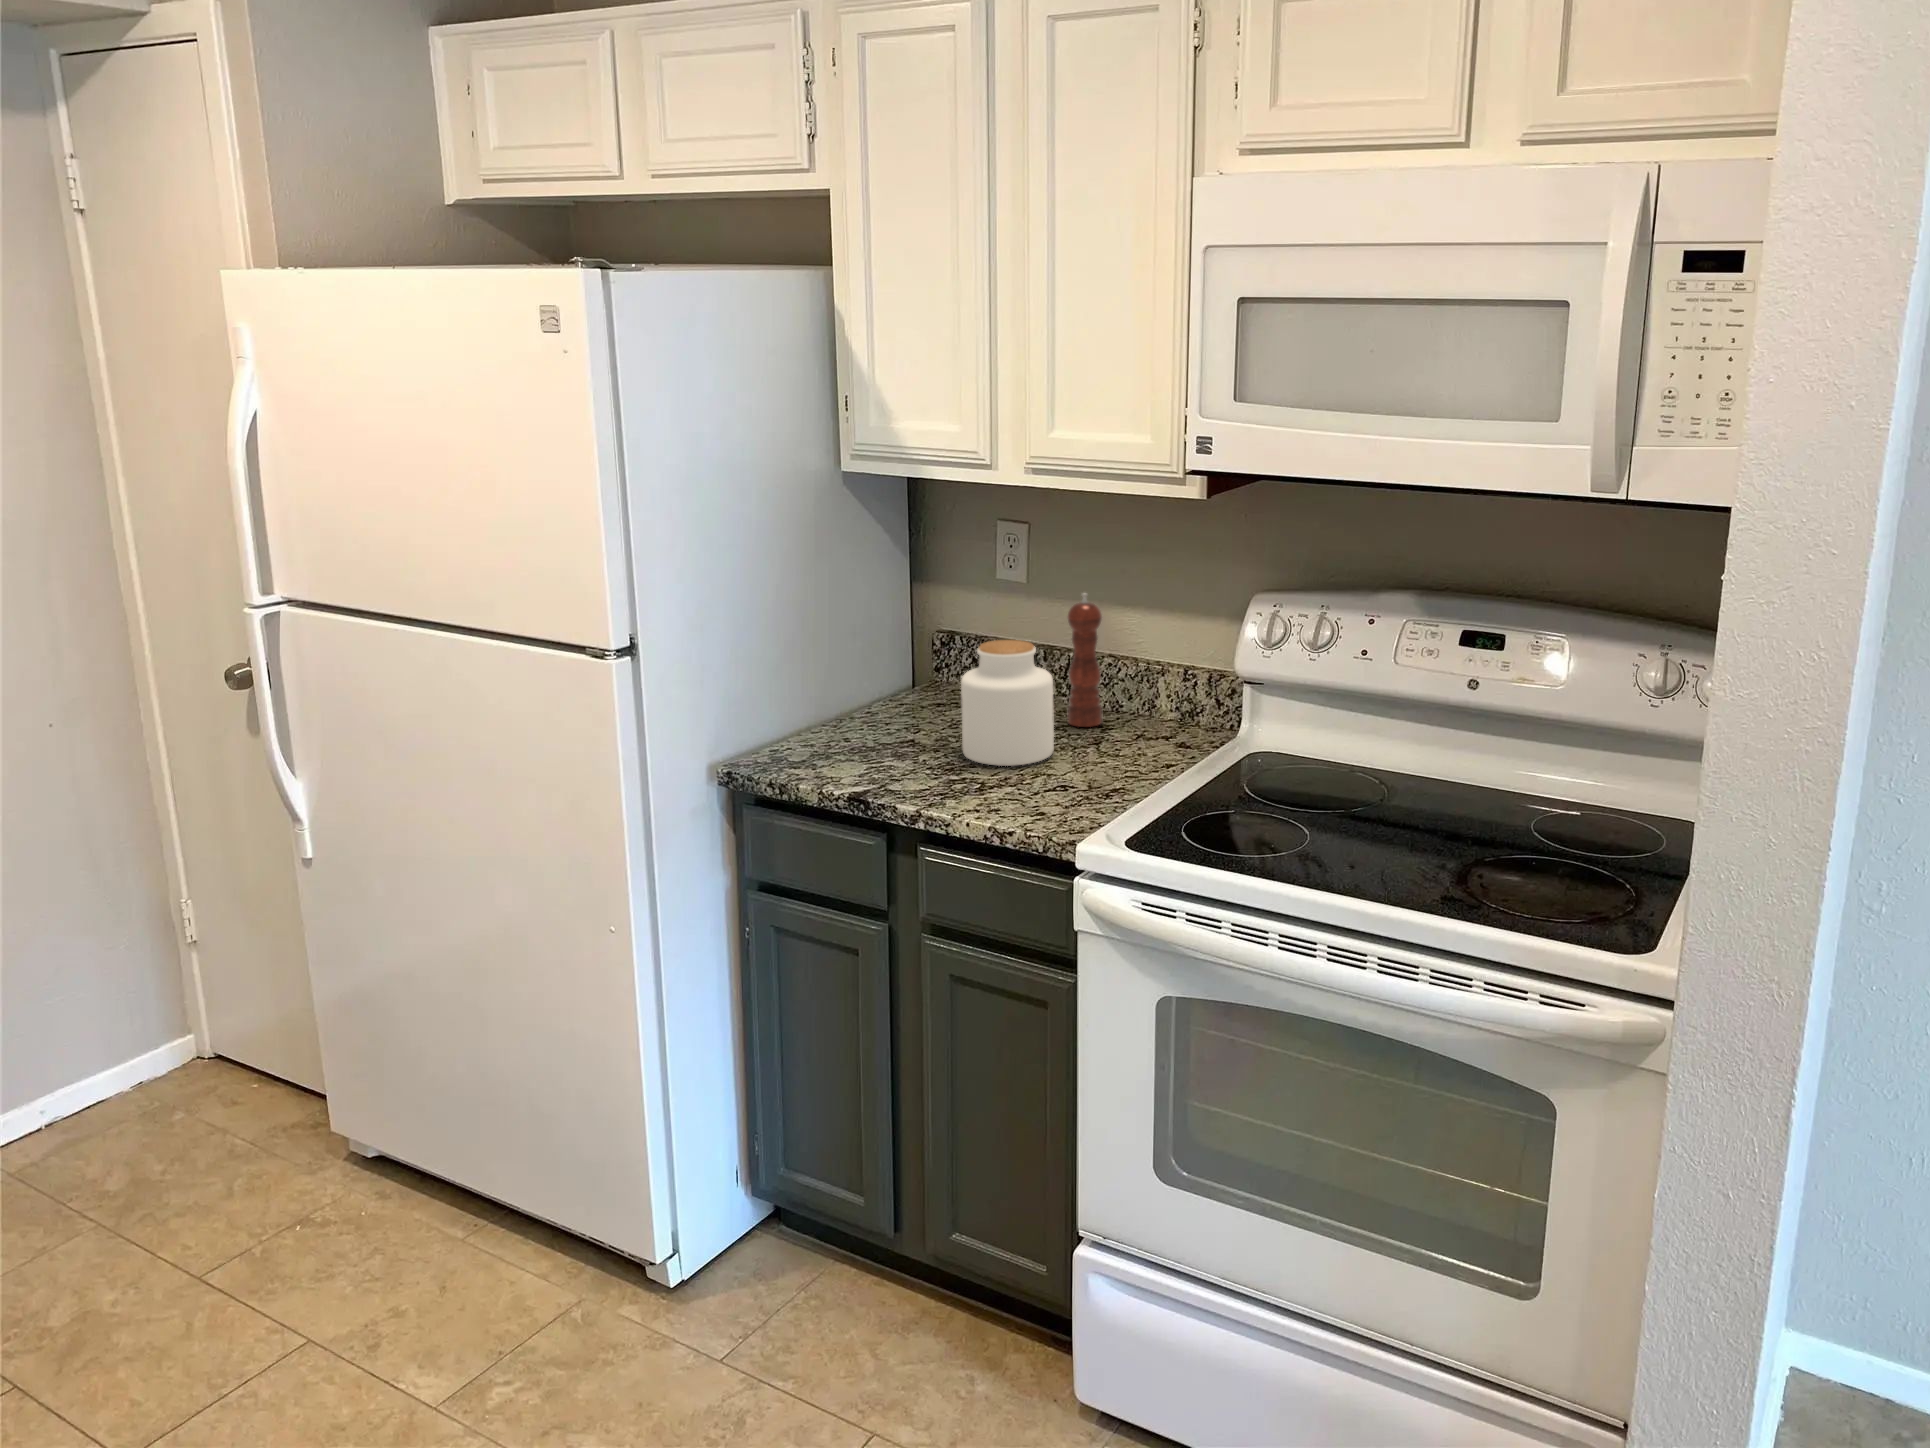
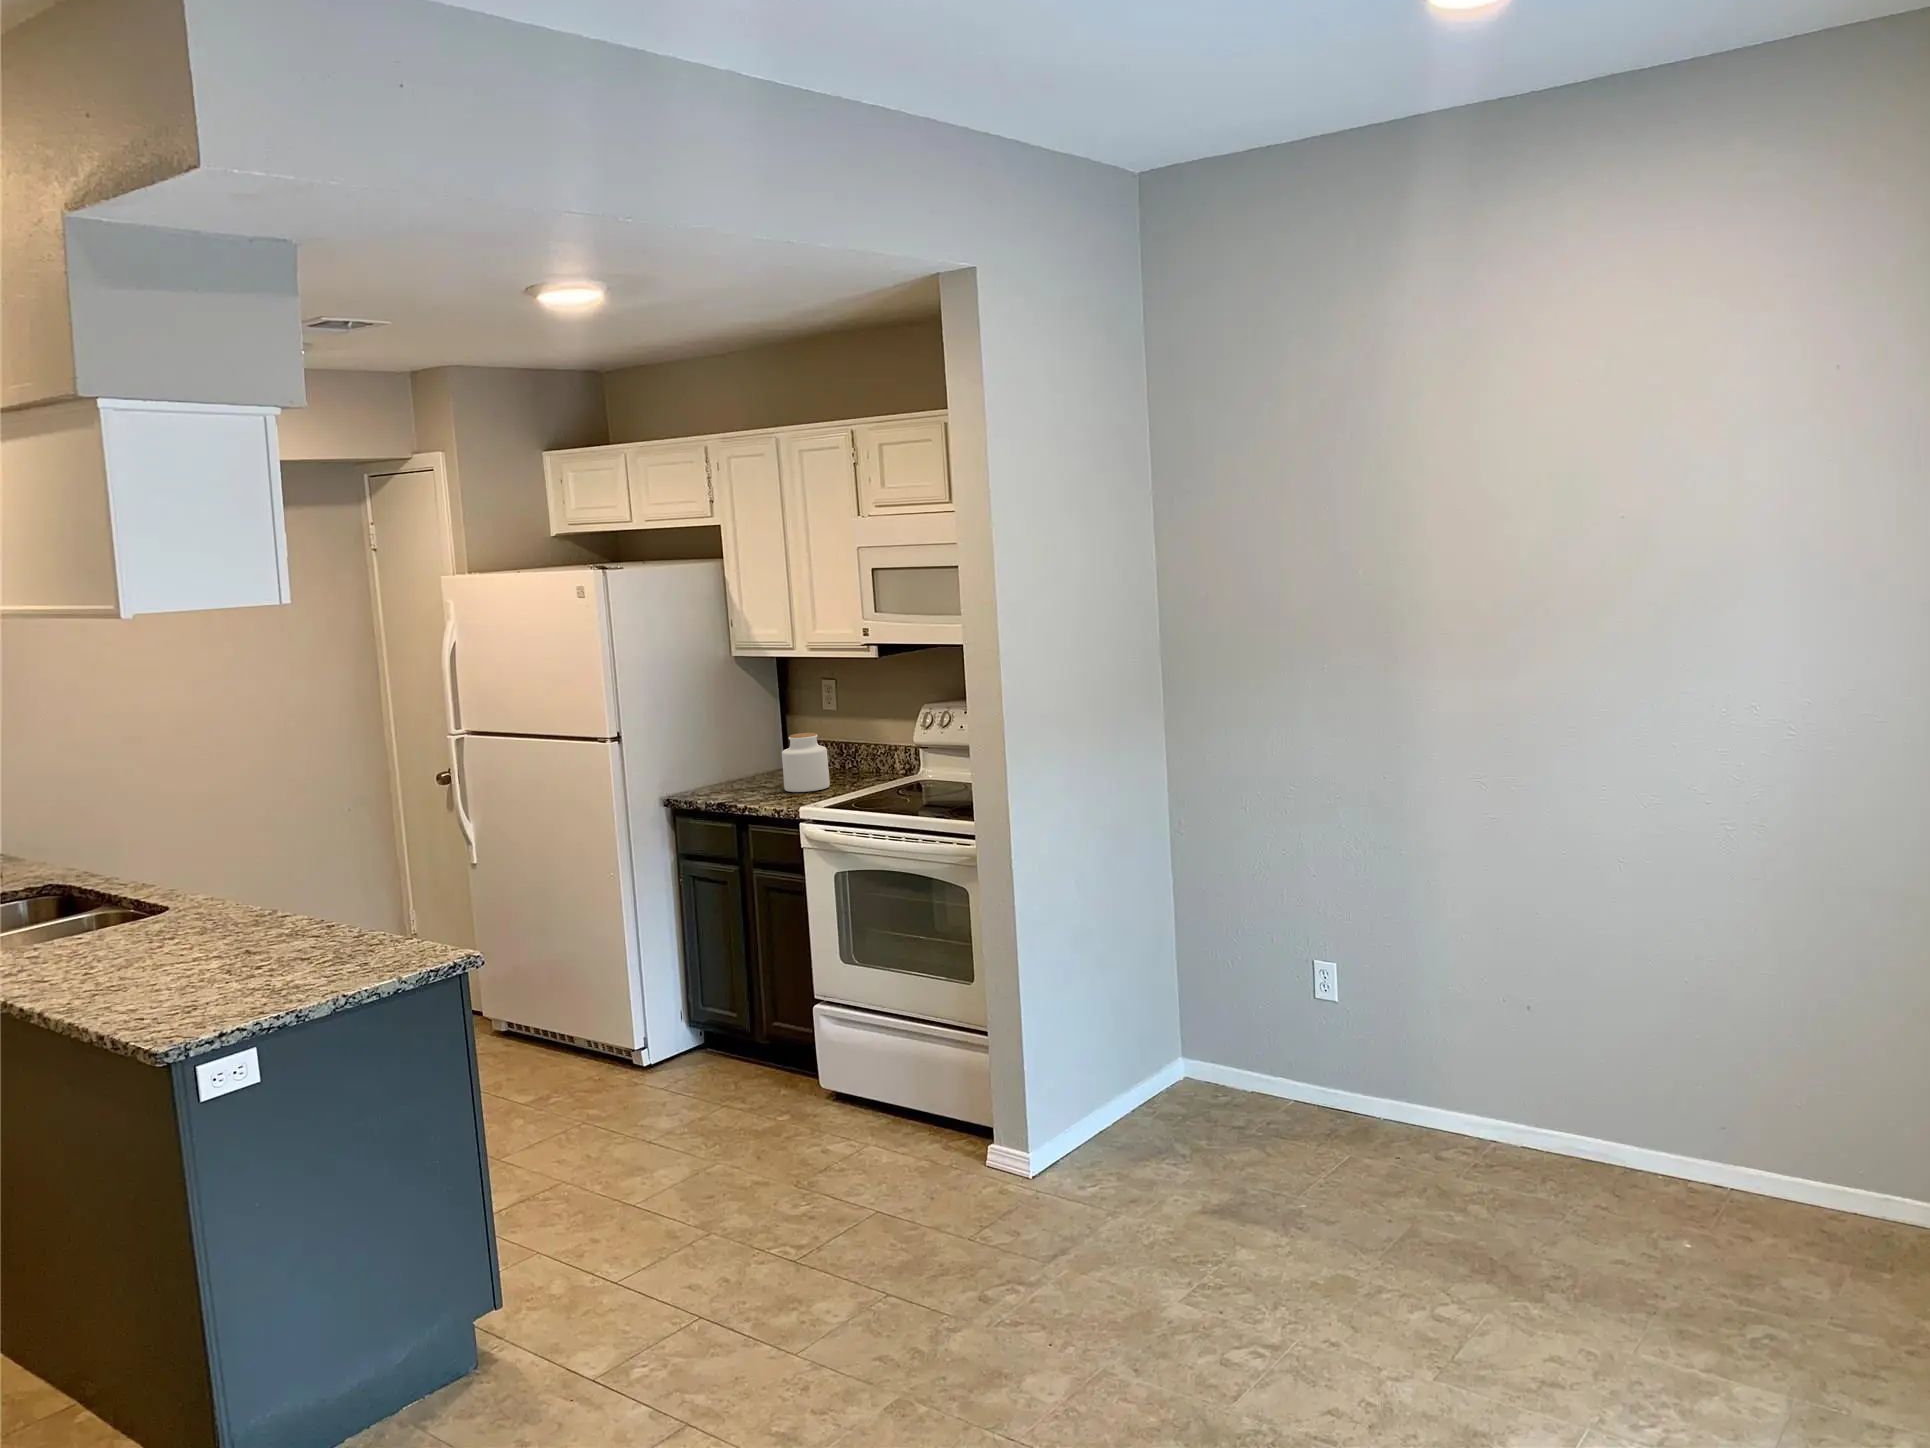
pepper mill: present [1068,593,1102,727] -> none [844,711,866,779]

